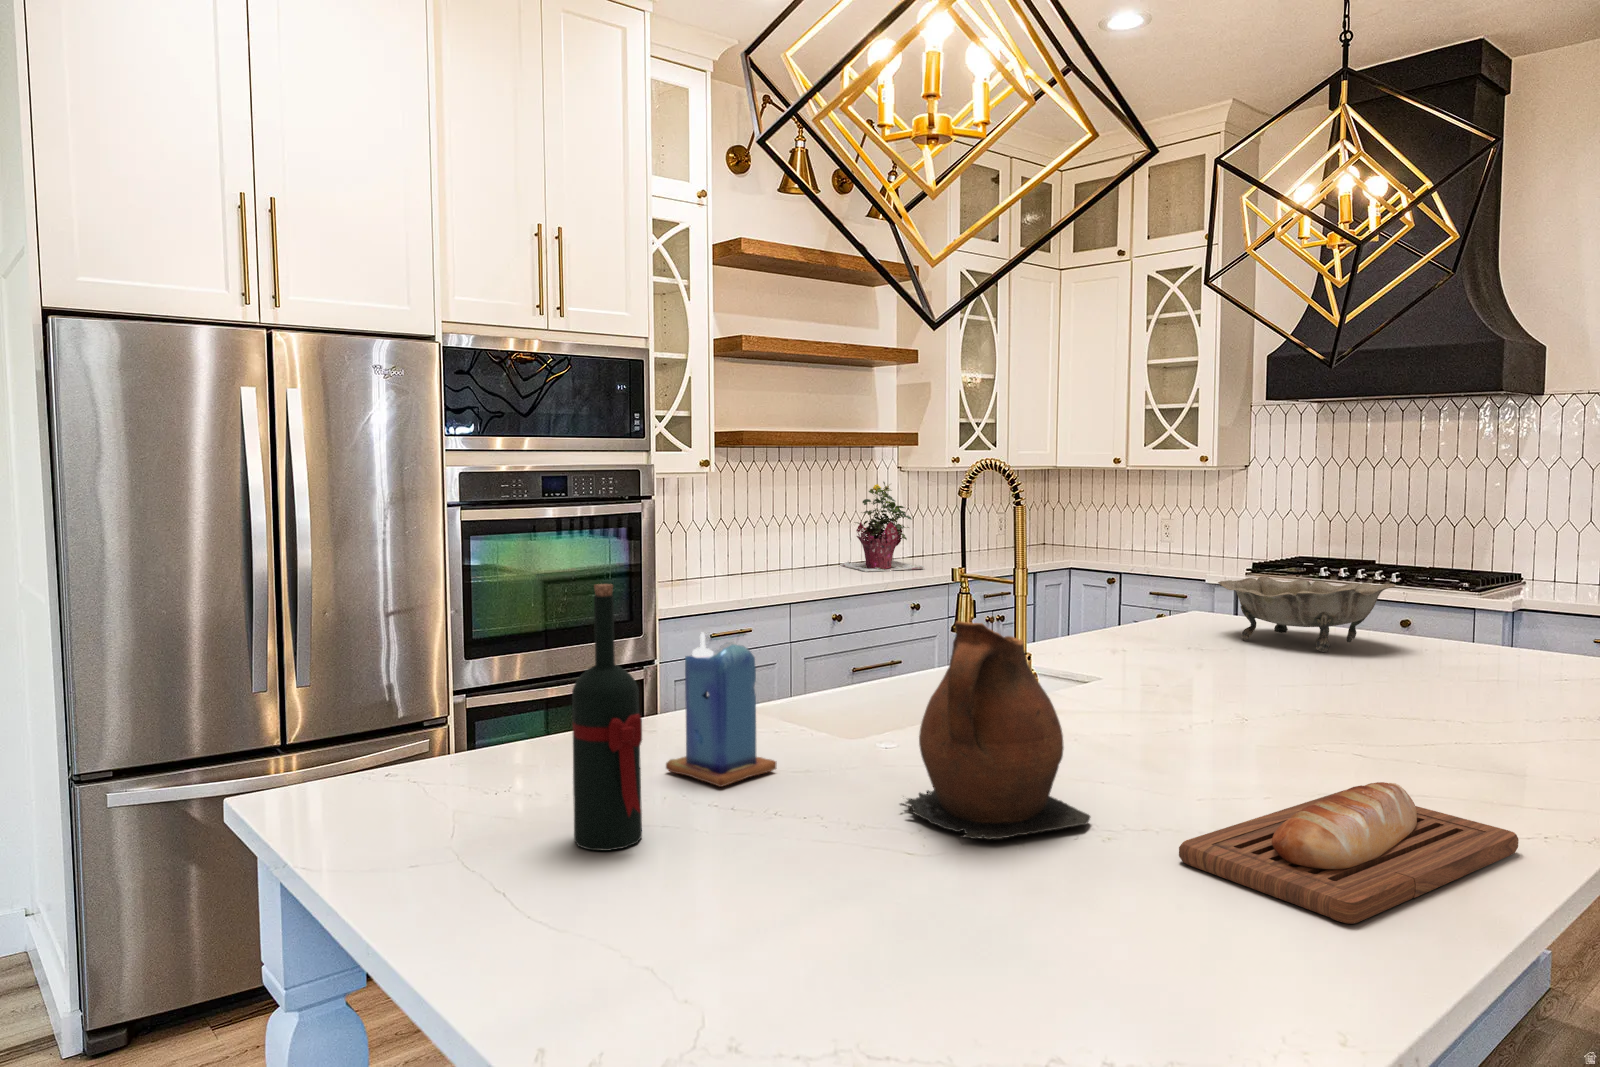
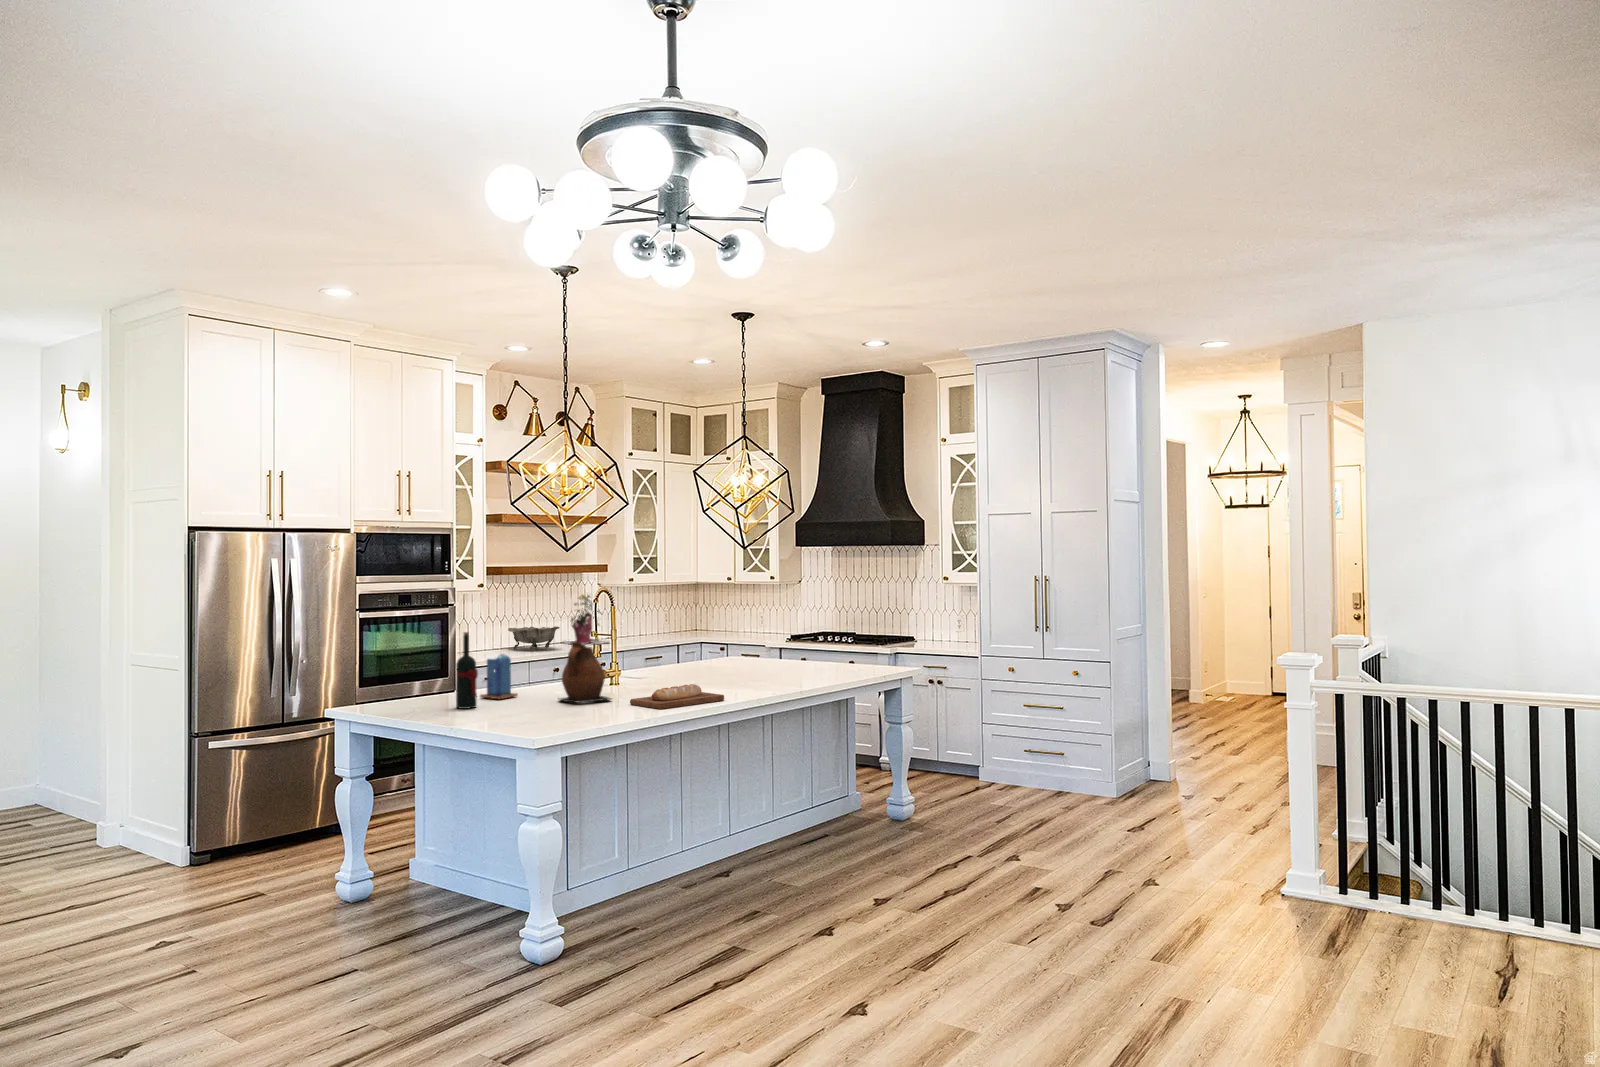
decorative bowl: present [1218,577,1395,652] -> present [508,626,560,651]

